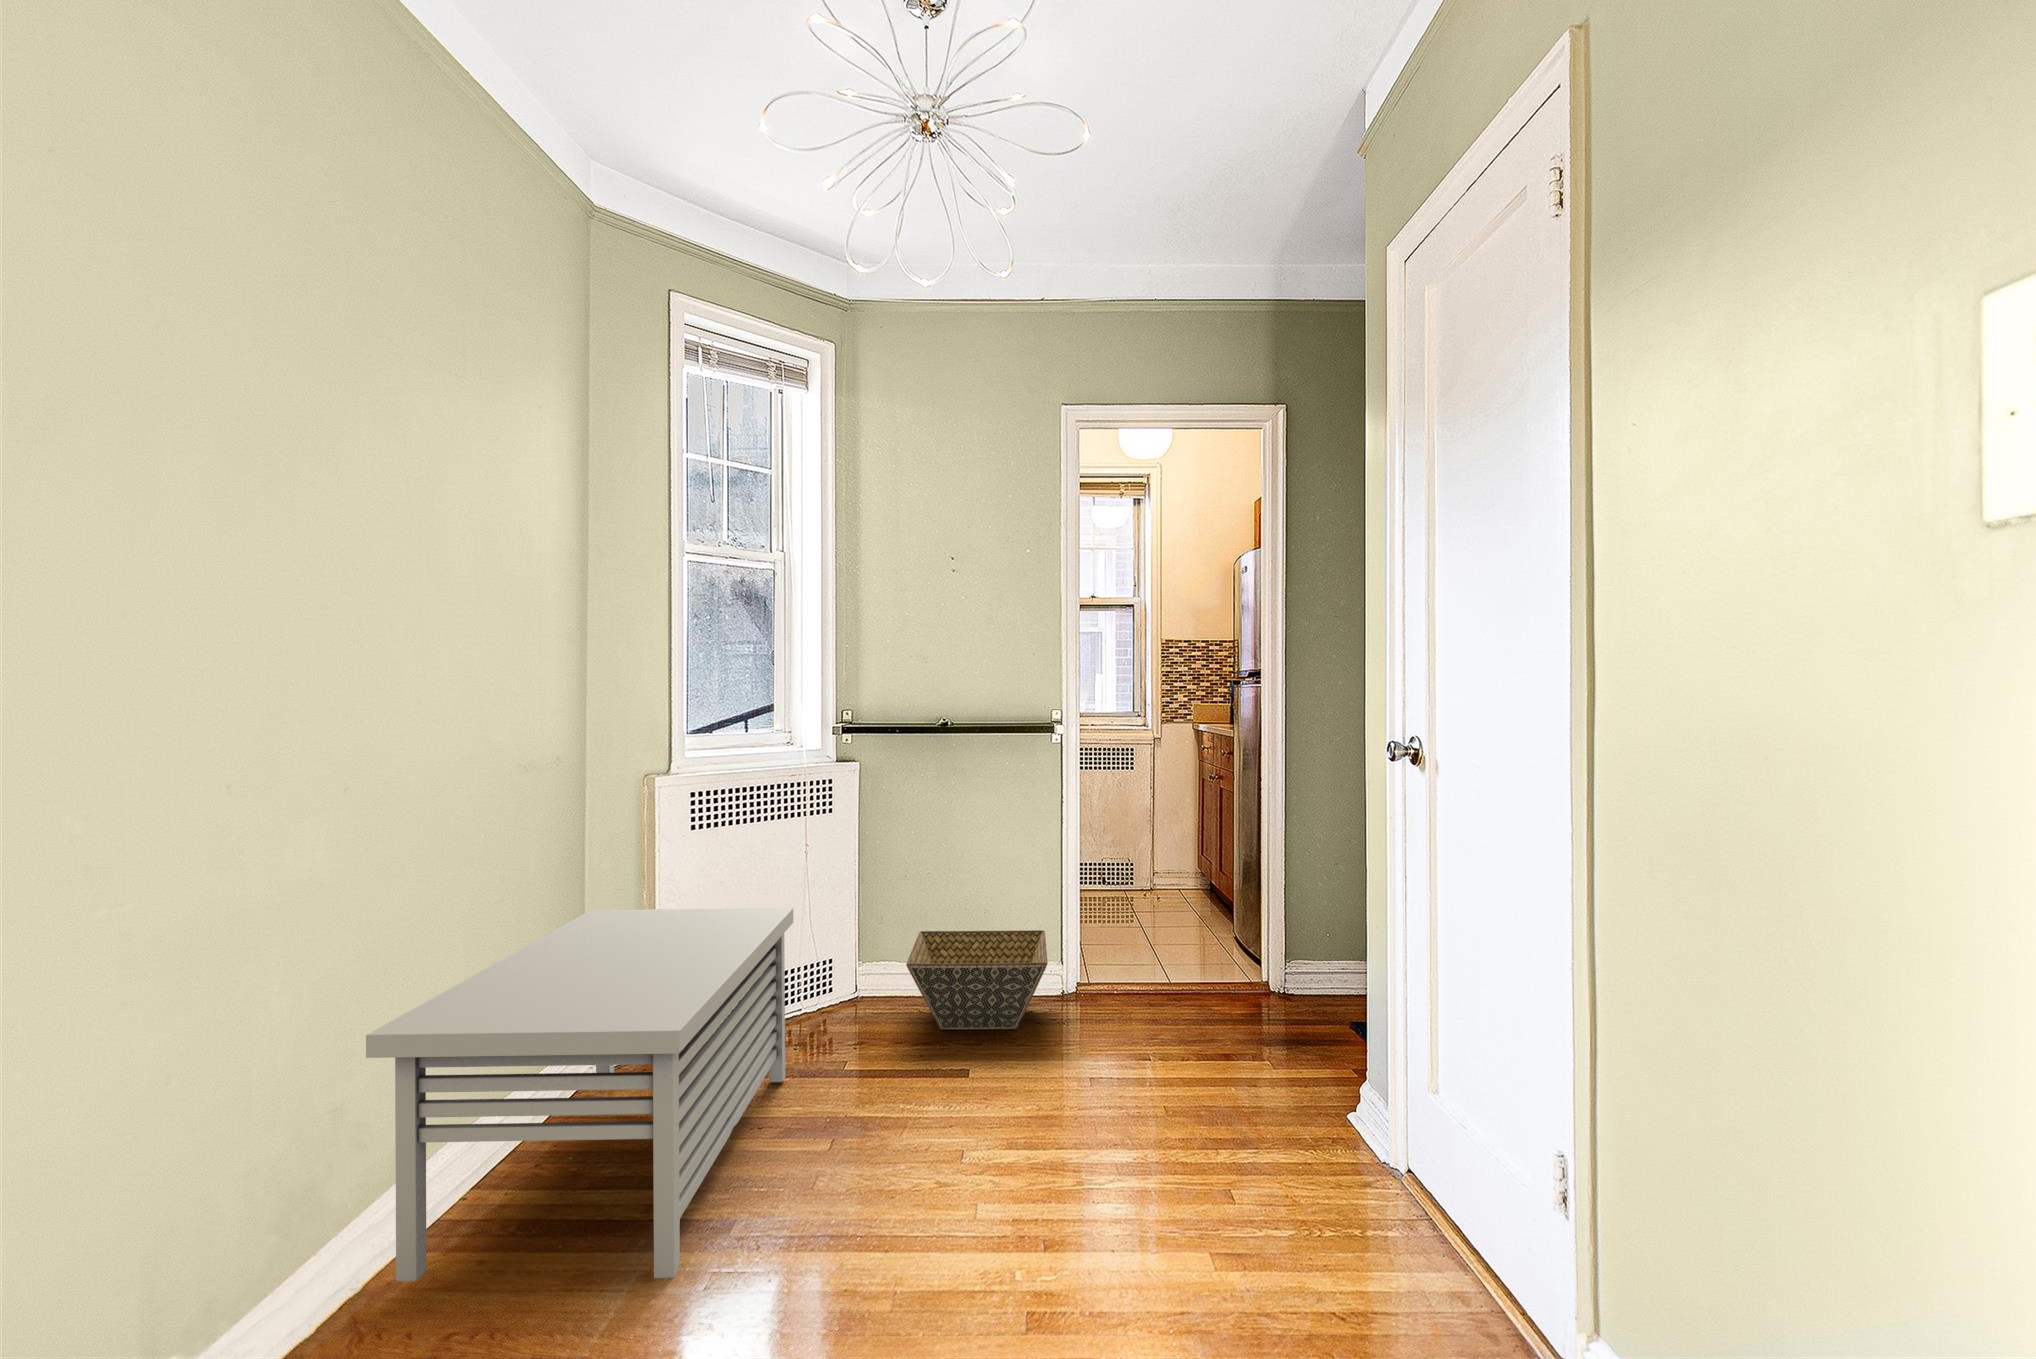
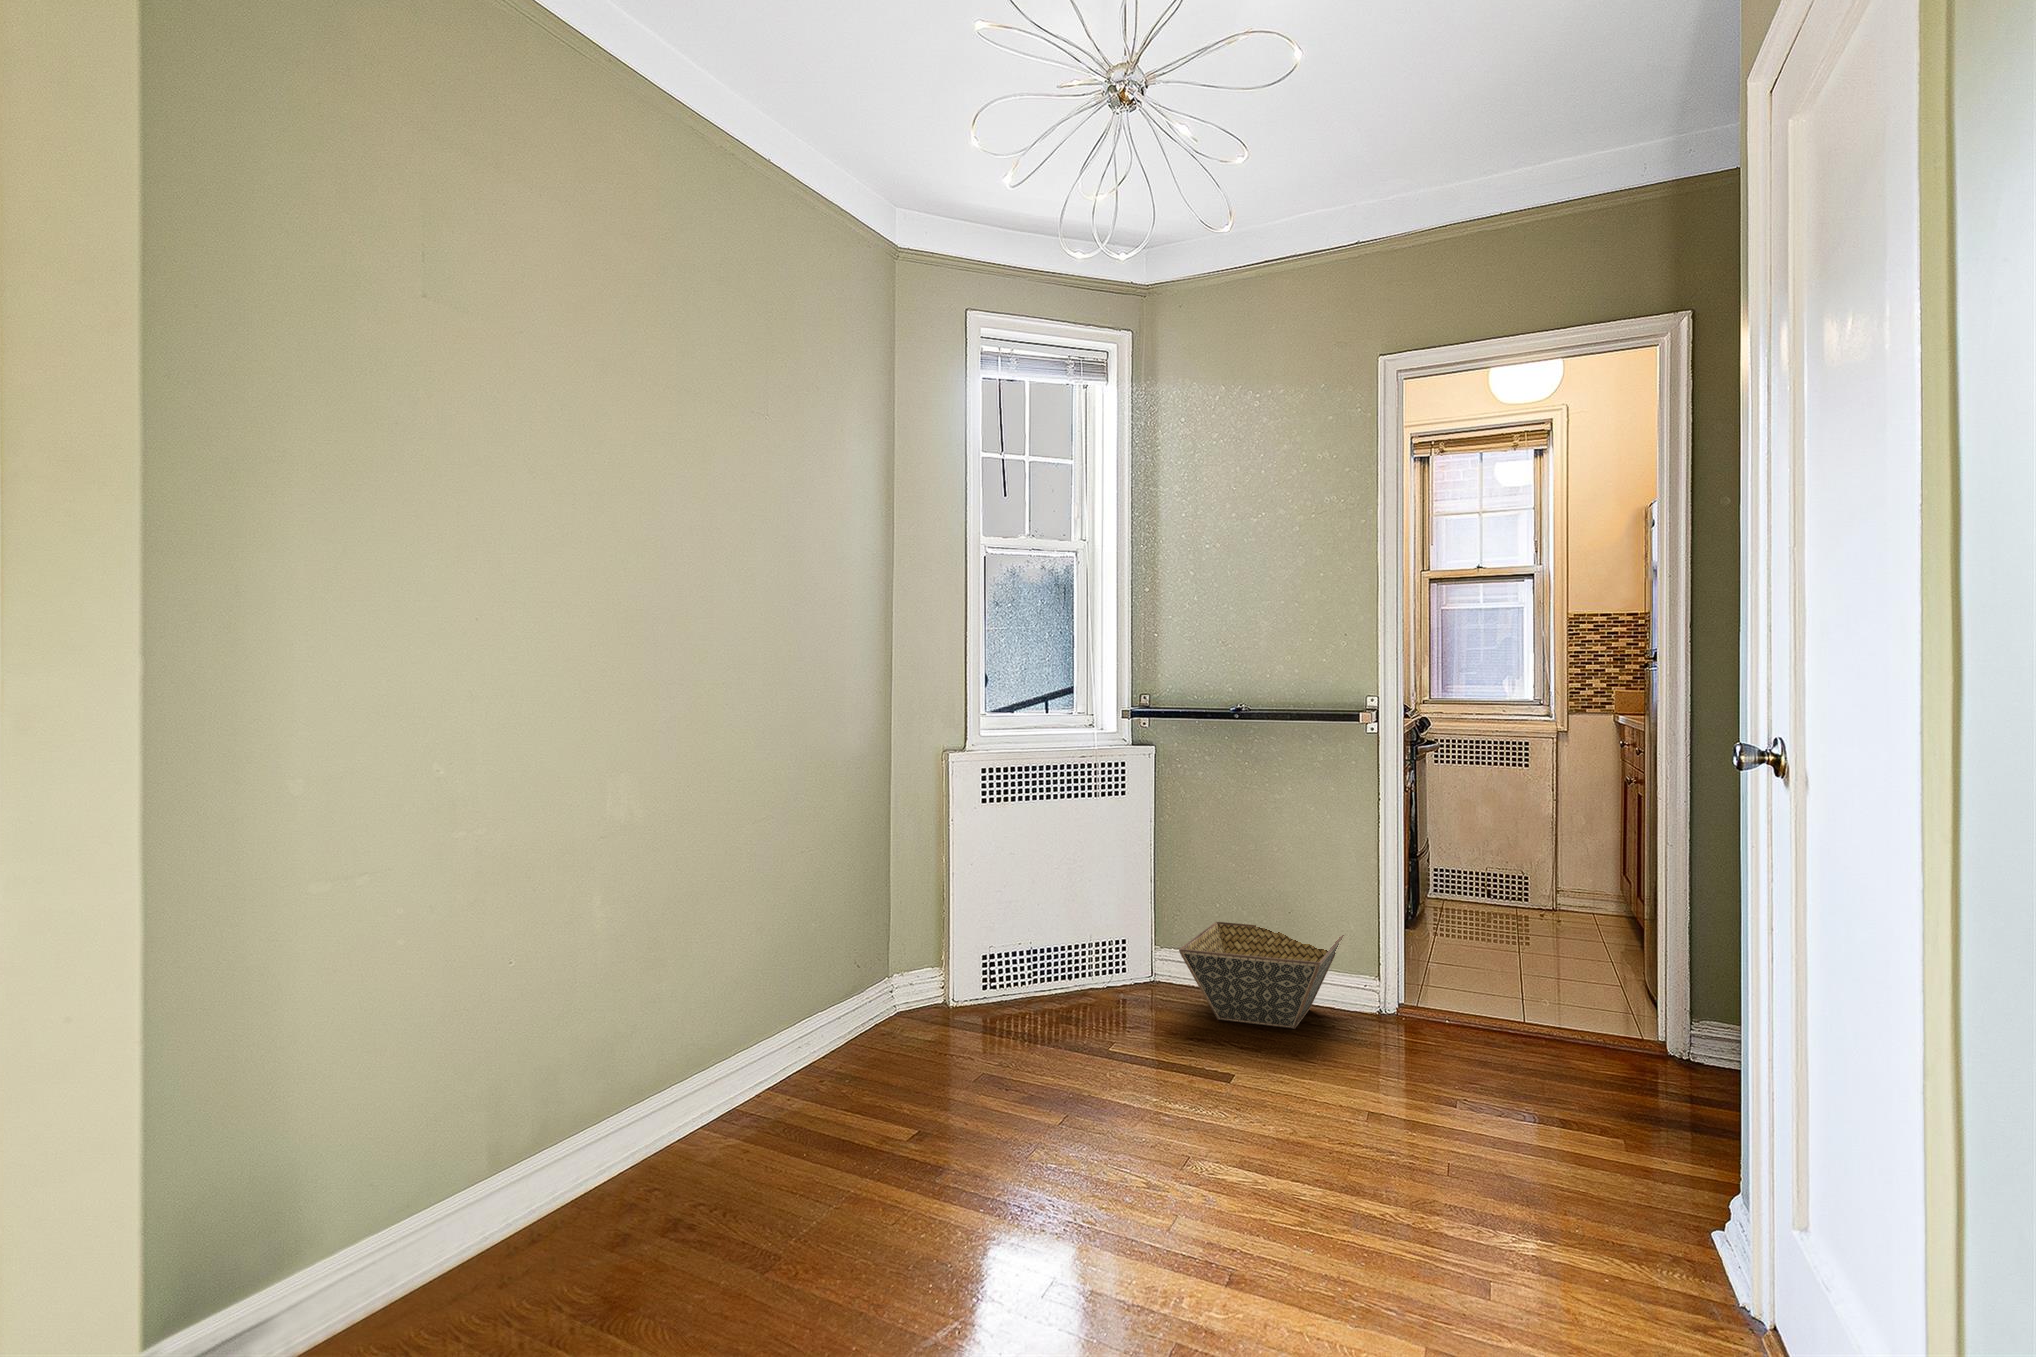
storage bench: present [366,908,793,1281] -> none [670,871,1057,1171]

